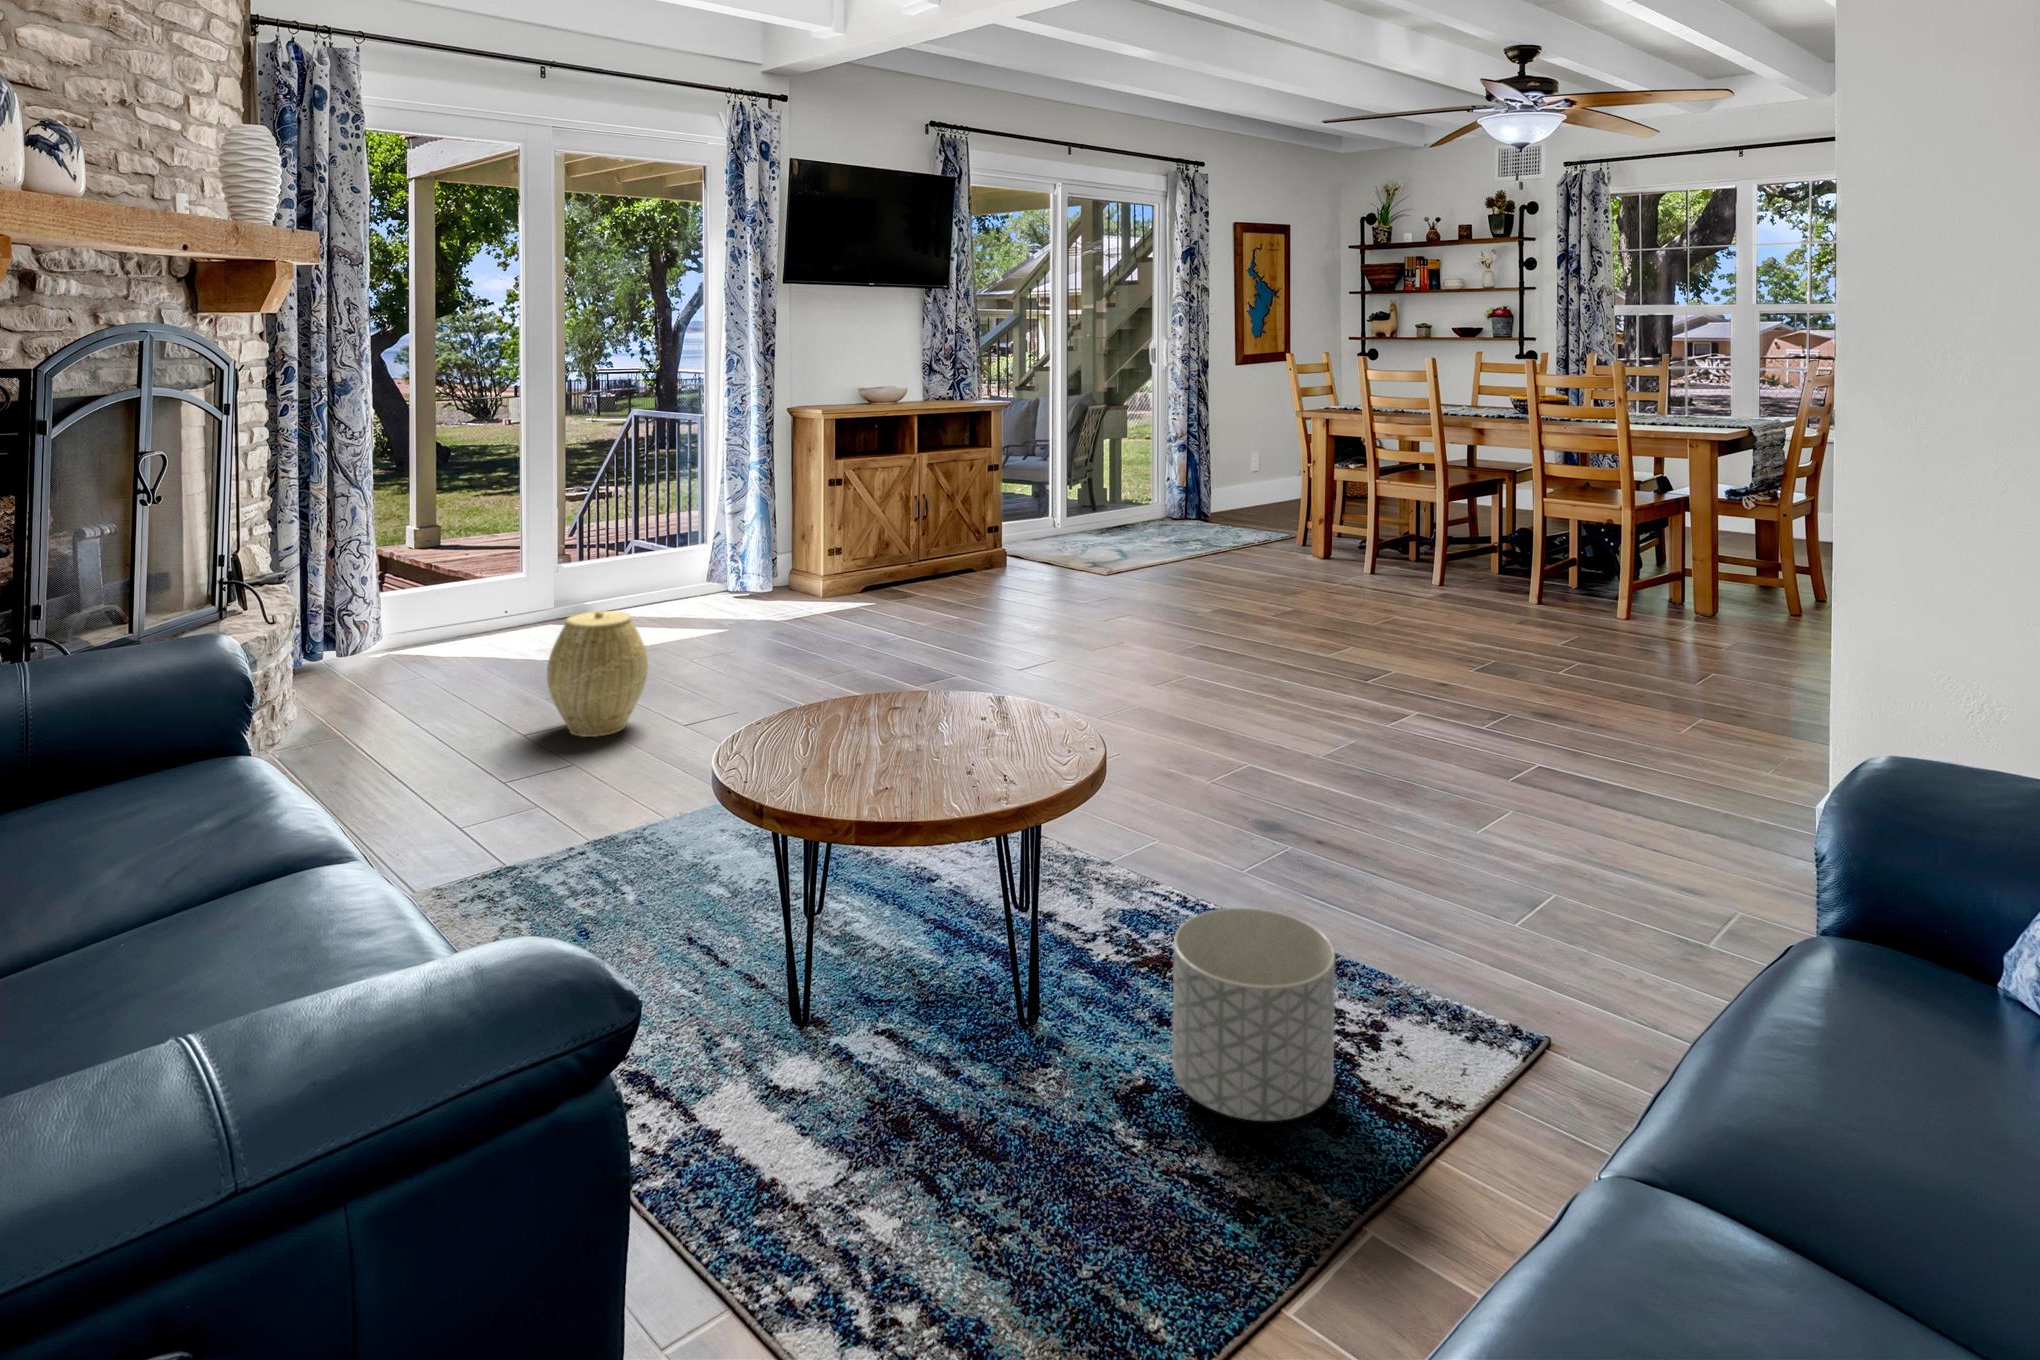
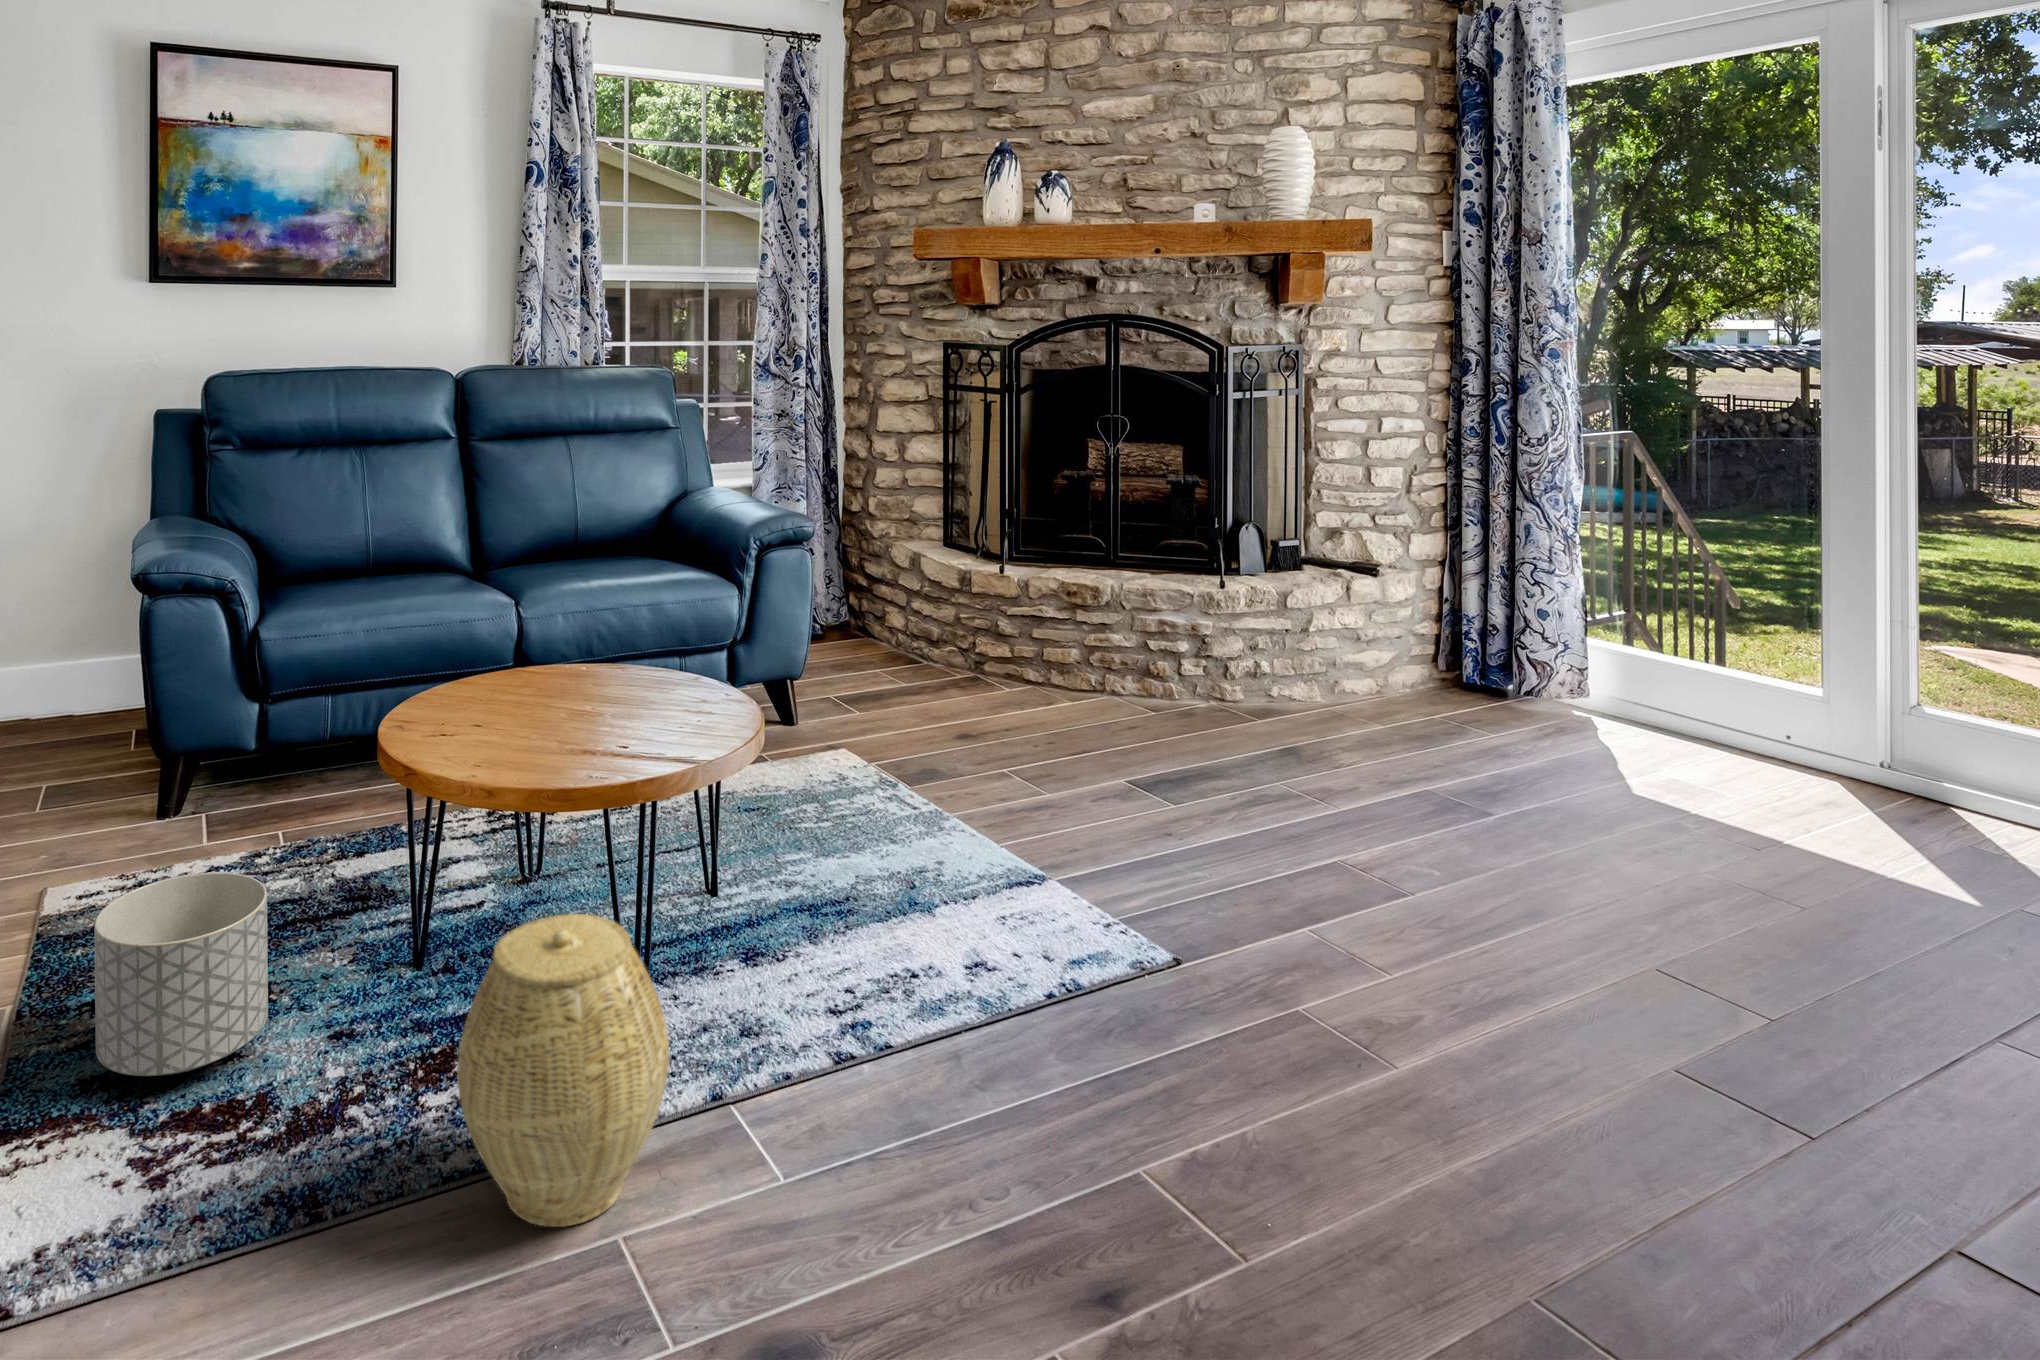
woven basket: present [547,611,648,737] -> present [457,914,669,1227]

